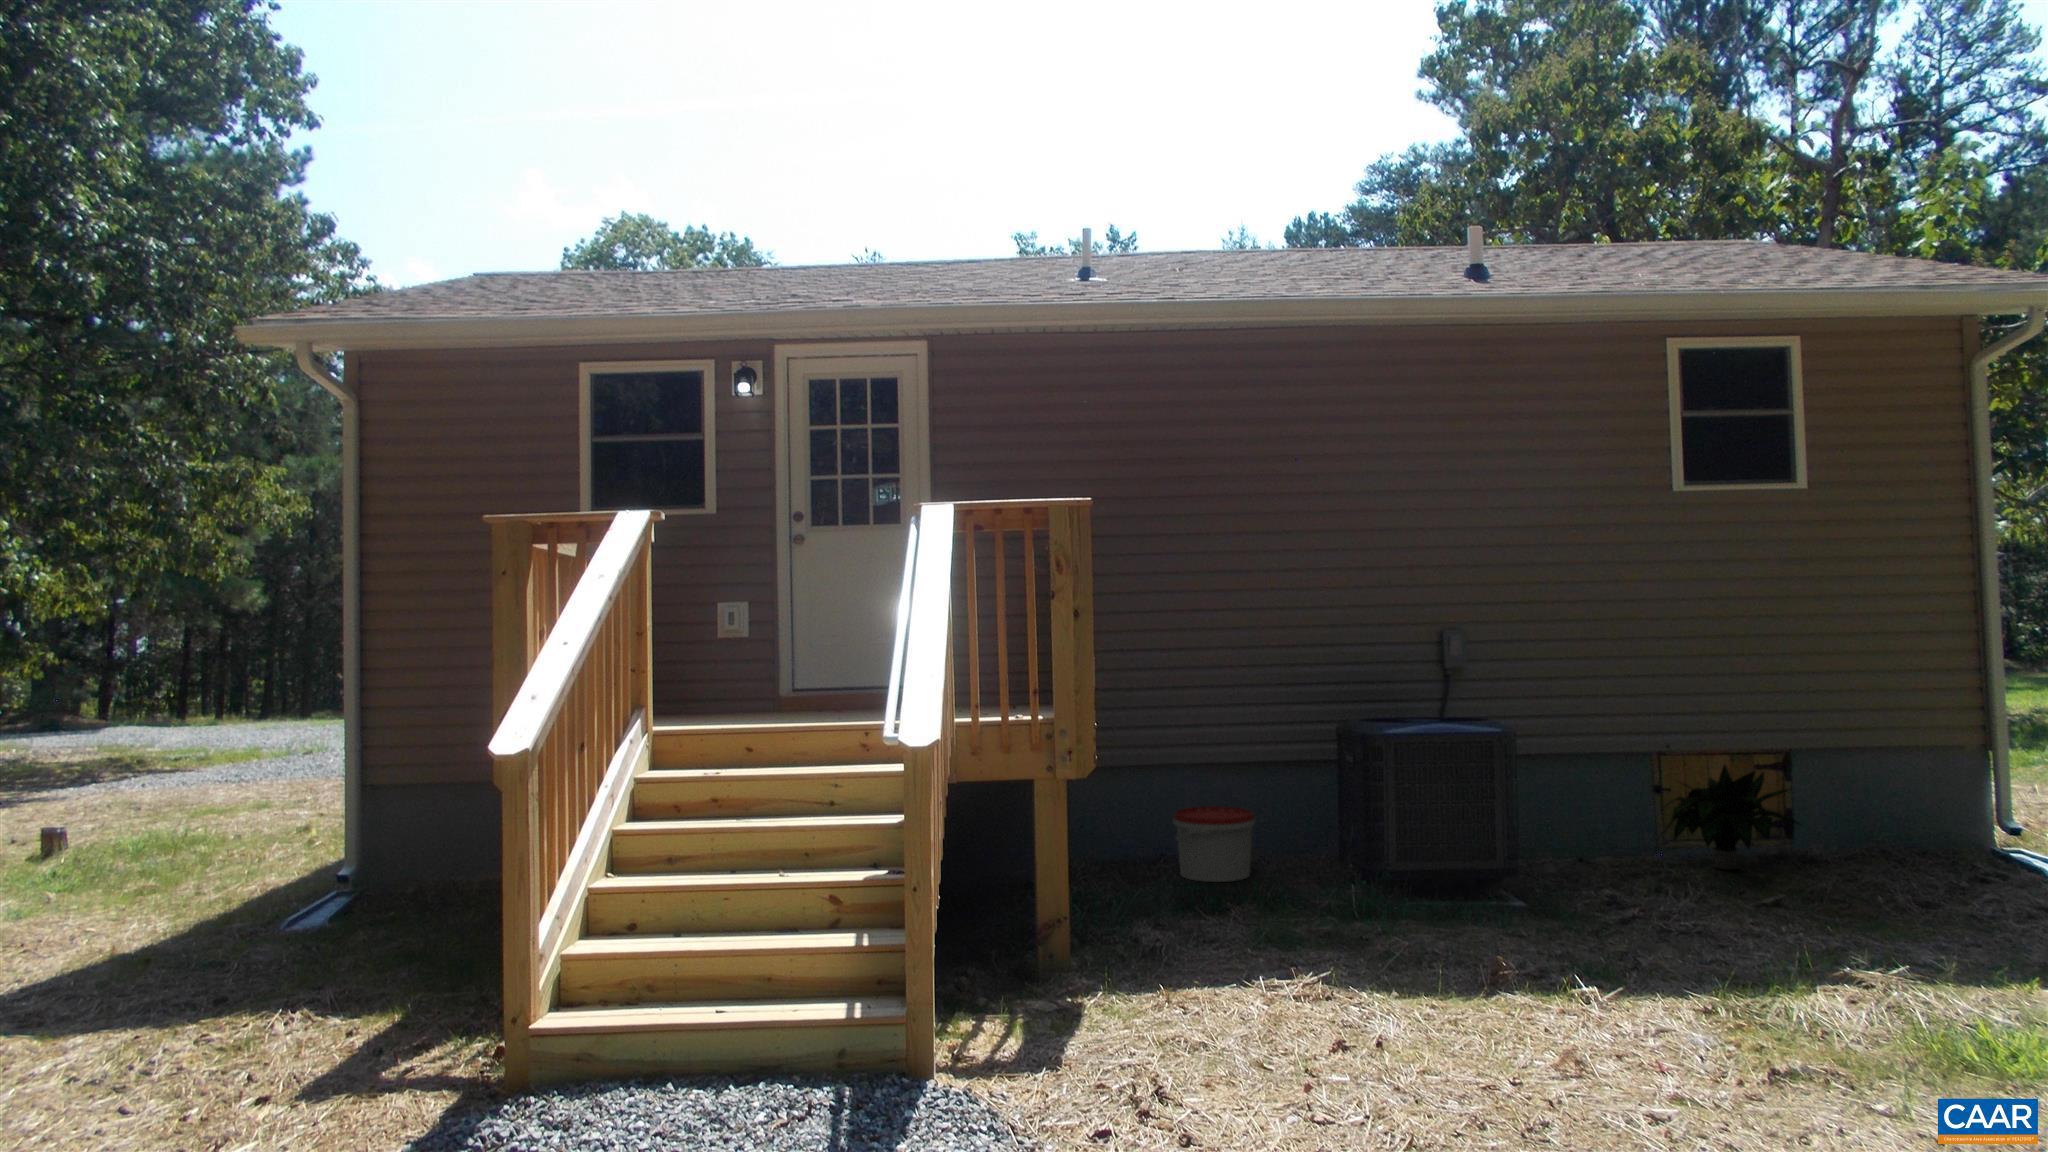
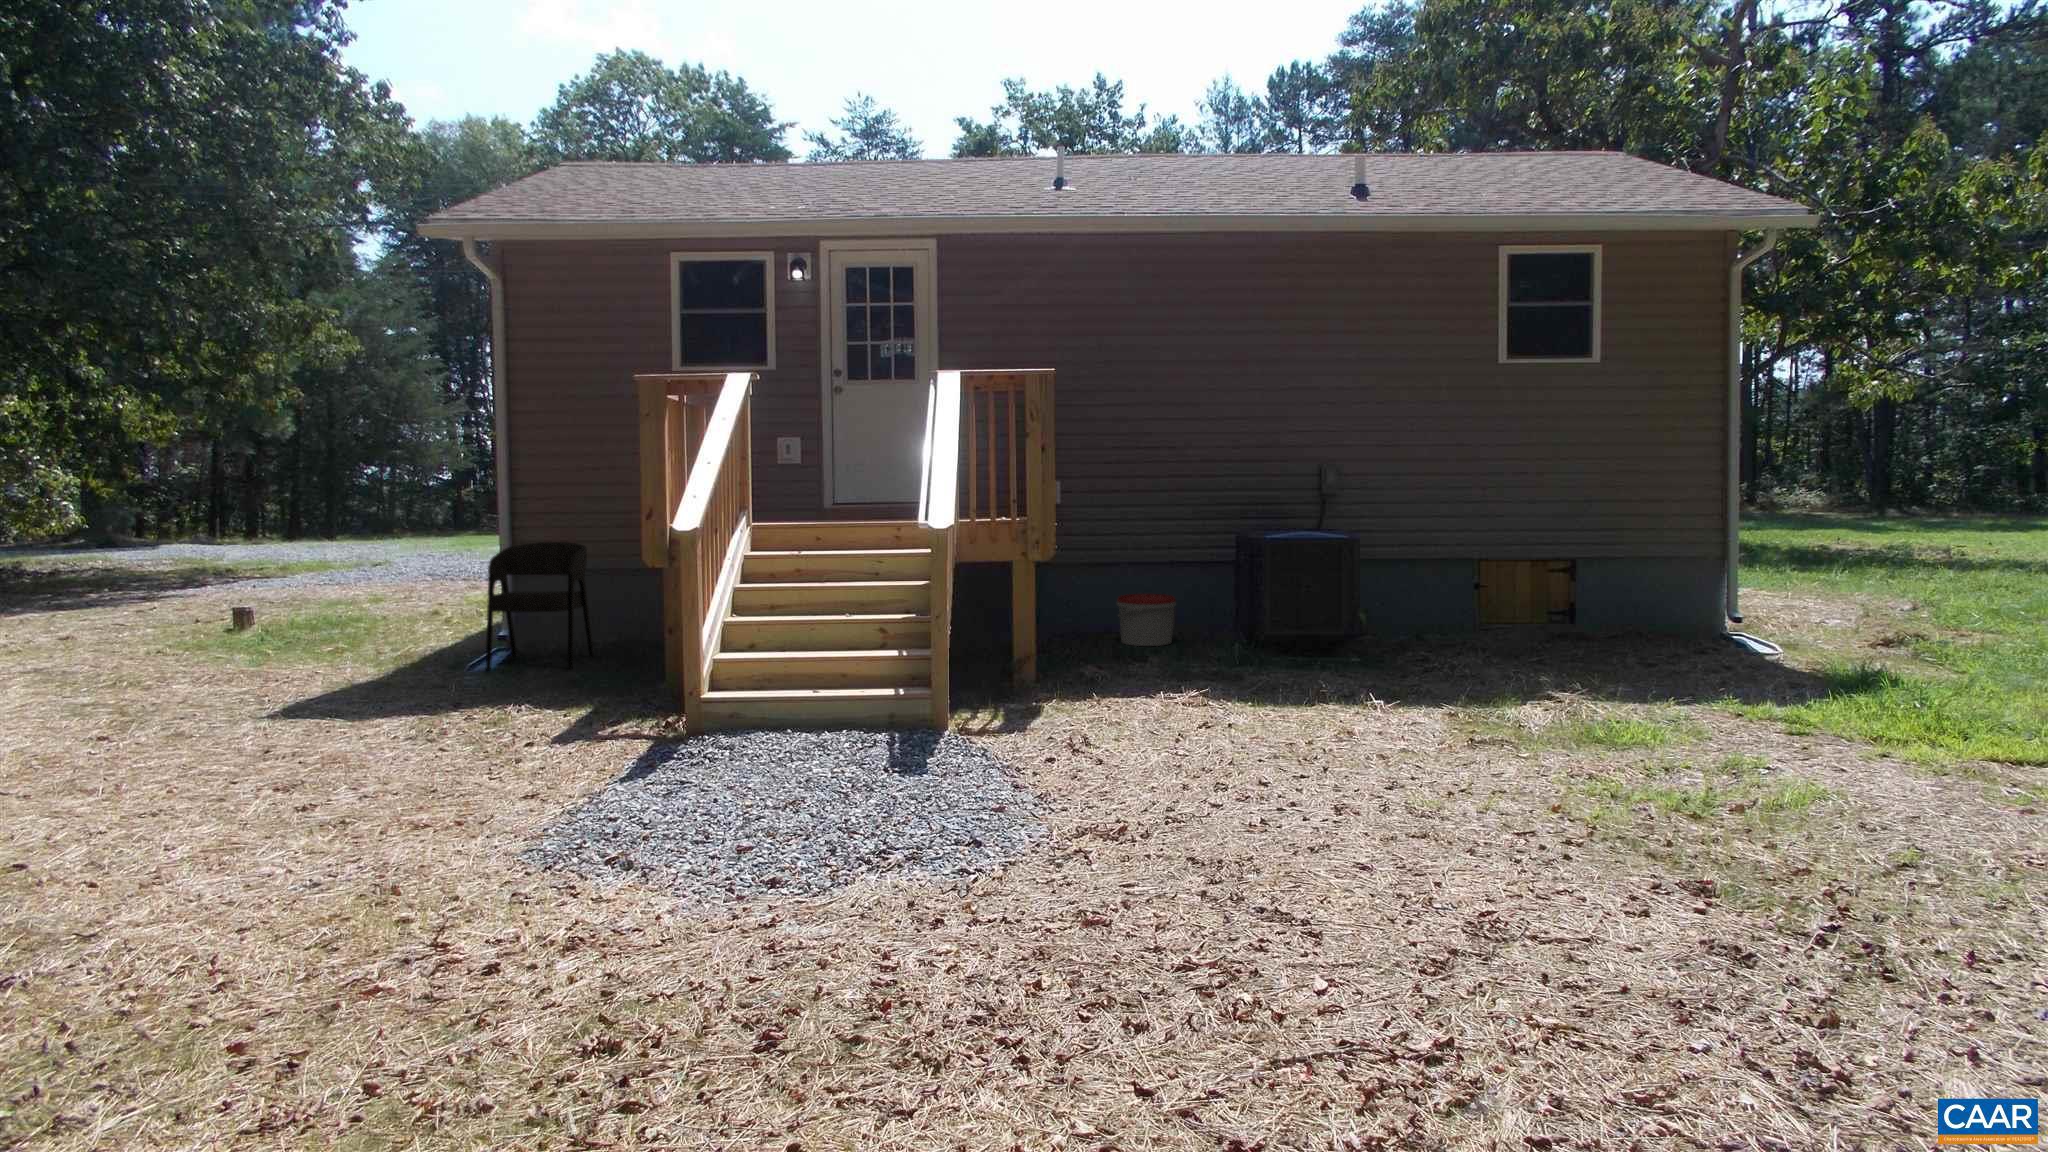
chair: none [299,746,463,931] -> present [486,542,594,671]
potted plant: present [1662,764,1799,870] -> none [1473,565,1576,642]

